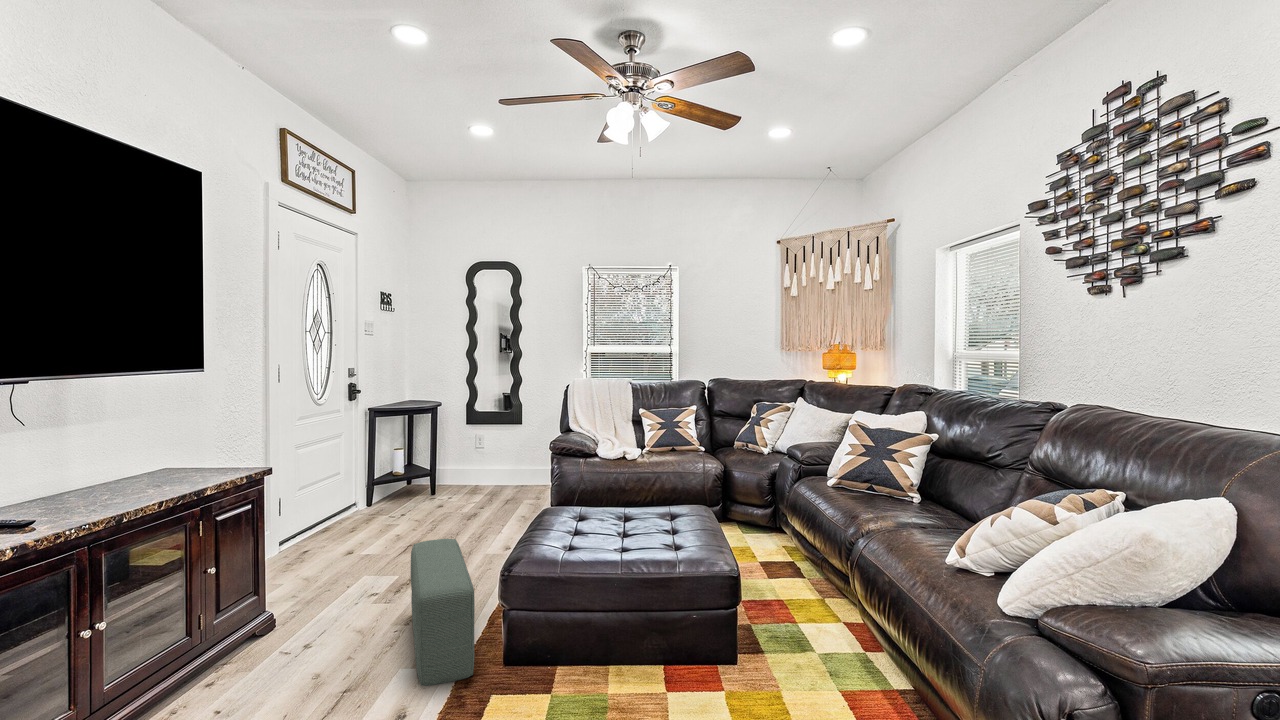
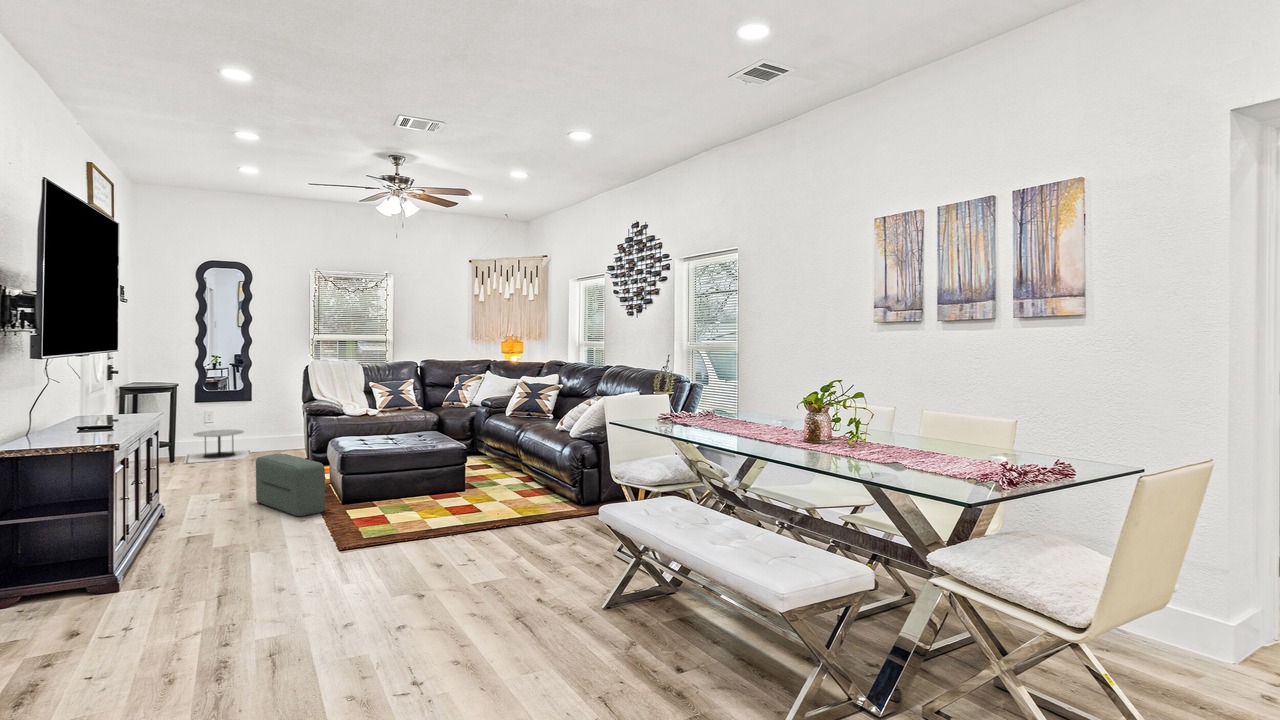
side table: none [433,459,517,501] -> present [184,430,251,463]

